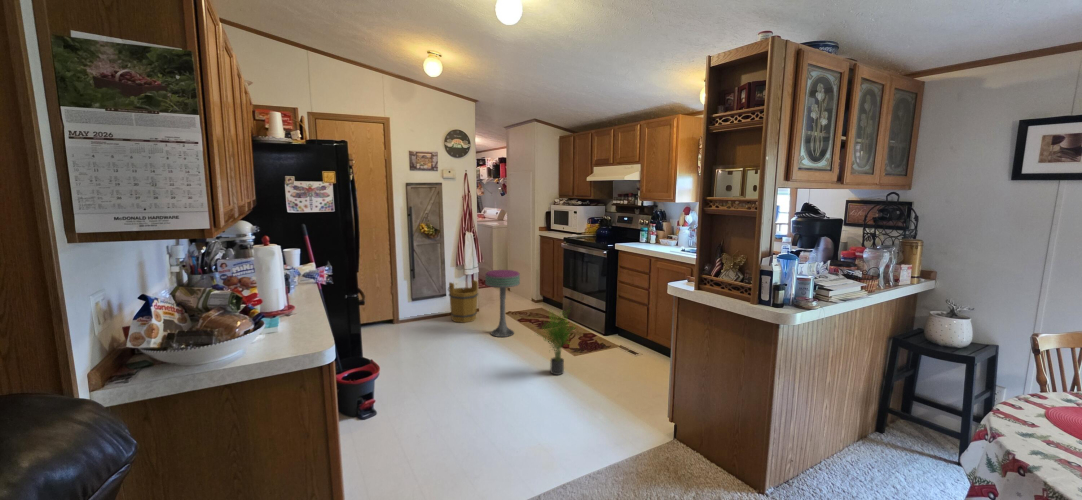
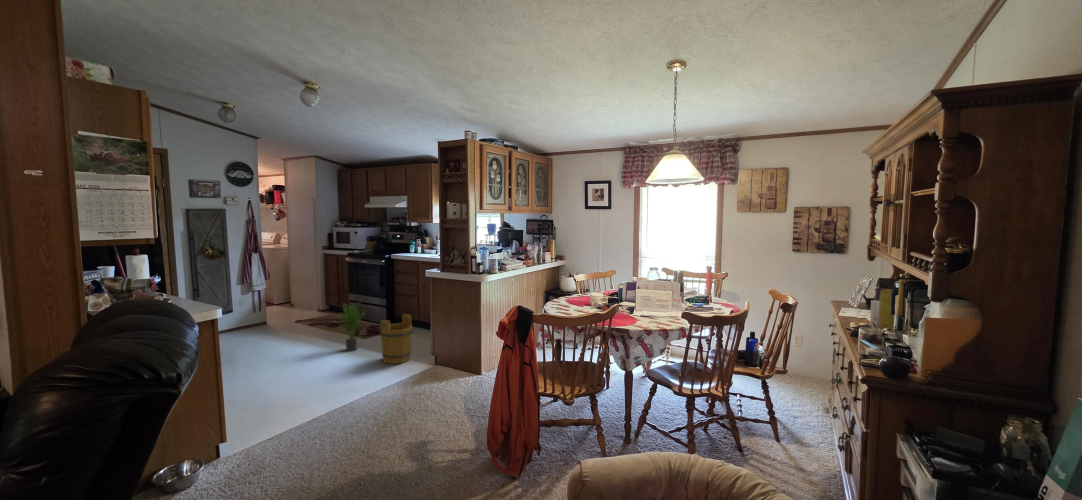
bar stool: present [485,270,520,337] -> none [278,282,312,337]
bucket: present [448,280,478,322] -> present [377,314,412,364]

